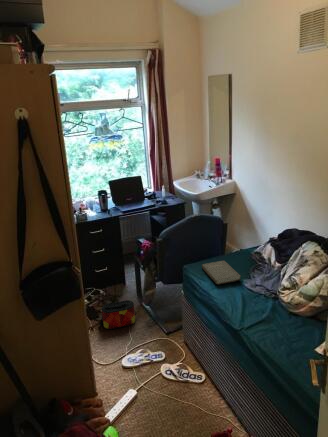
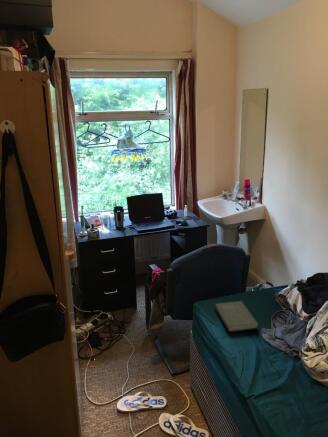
bag: present [99,300,136,329] -> none [100,330,142,362]

